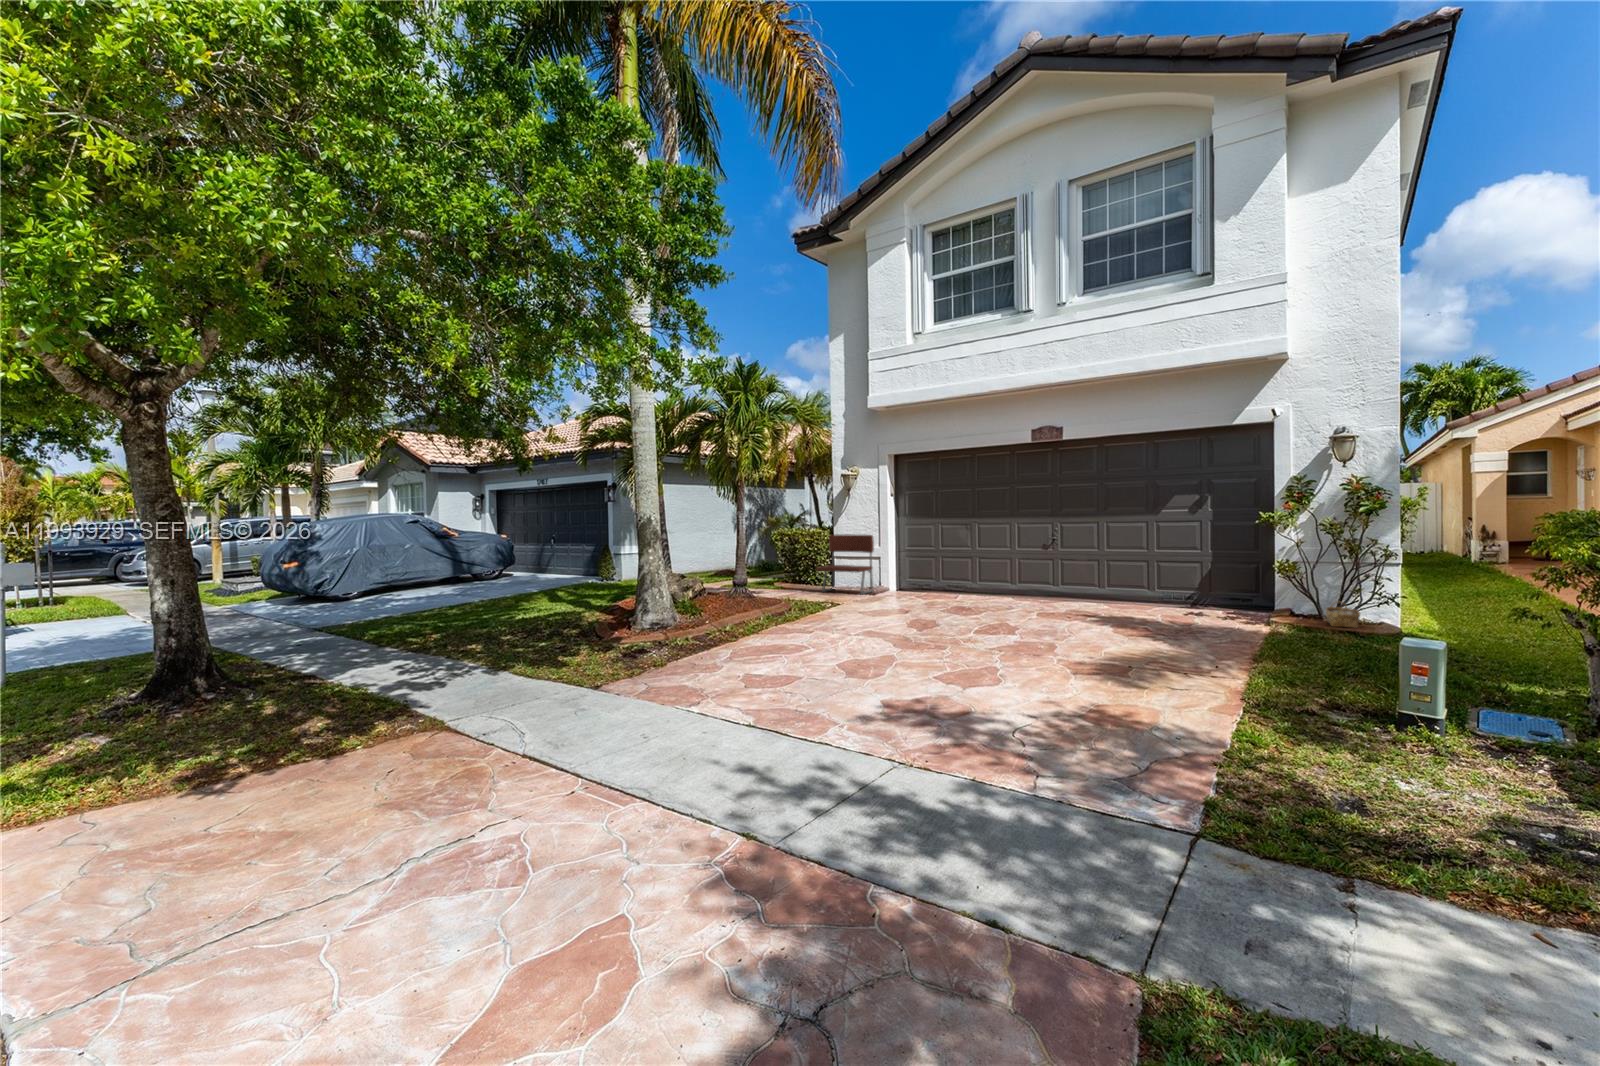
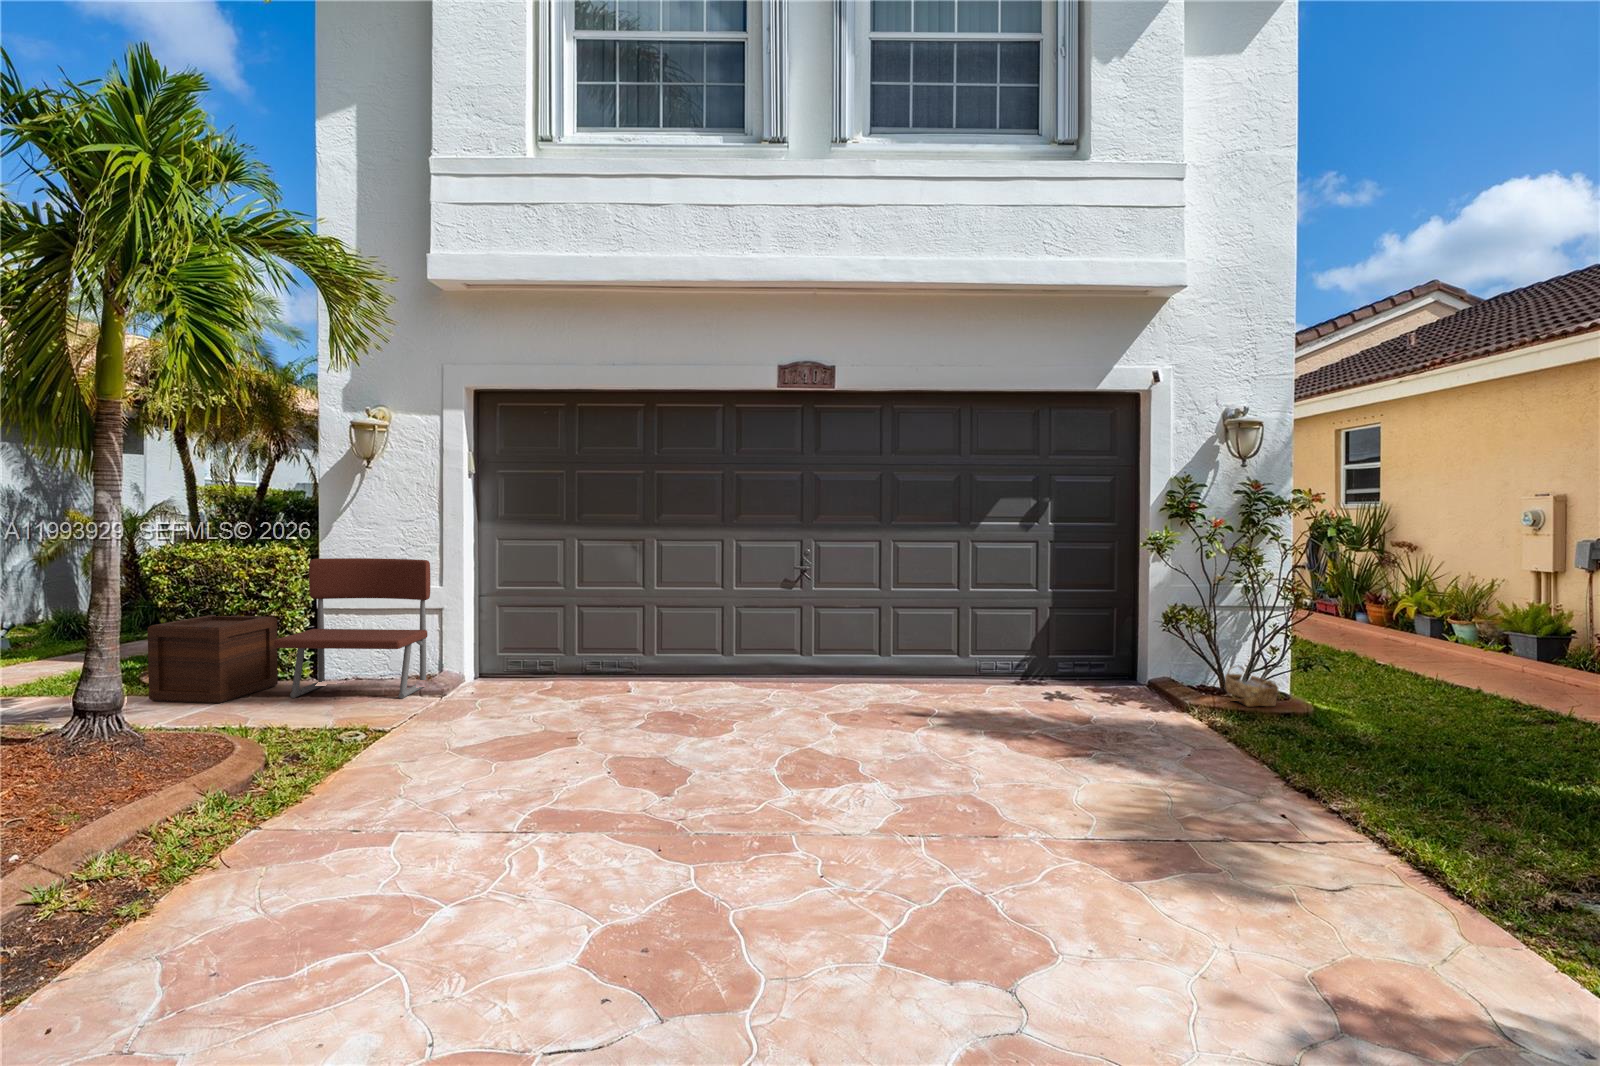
wooden crate: none [776,558,819,592] -> present [148,615,278,703]

